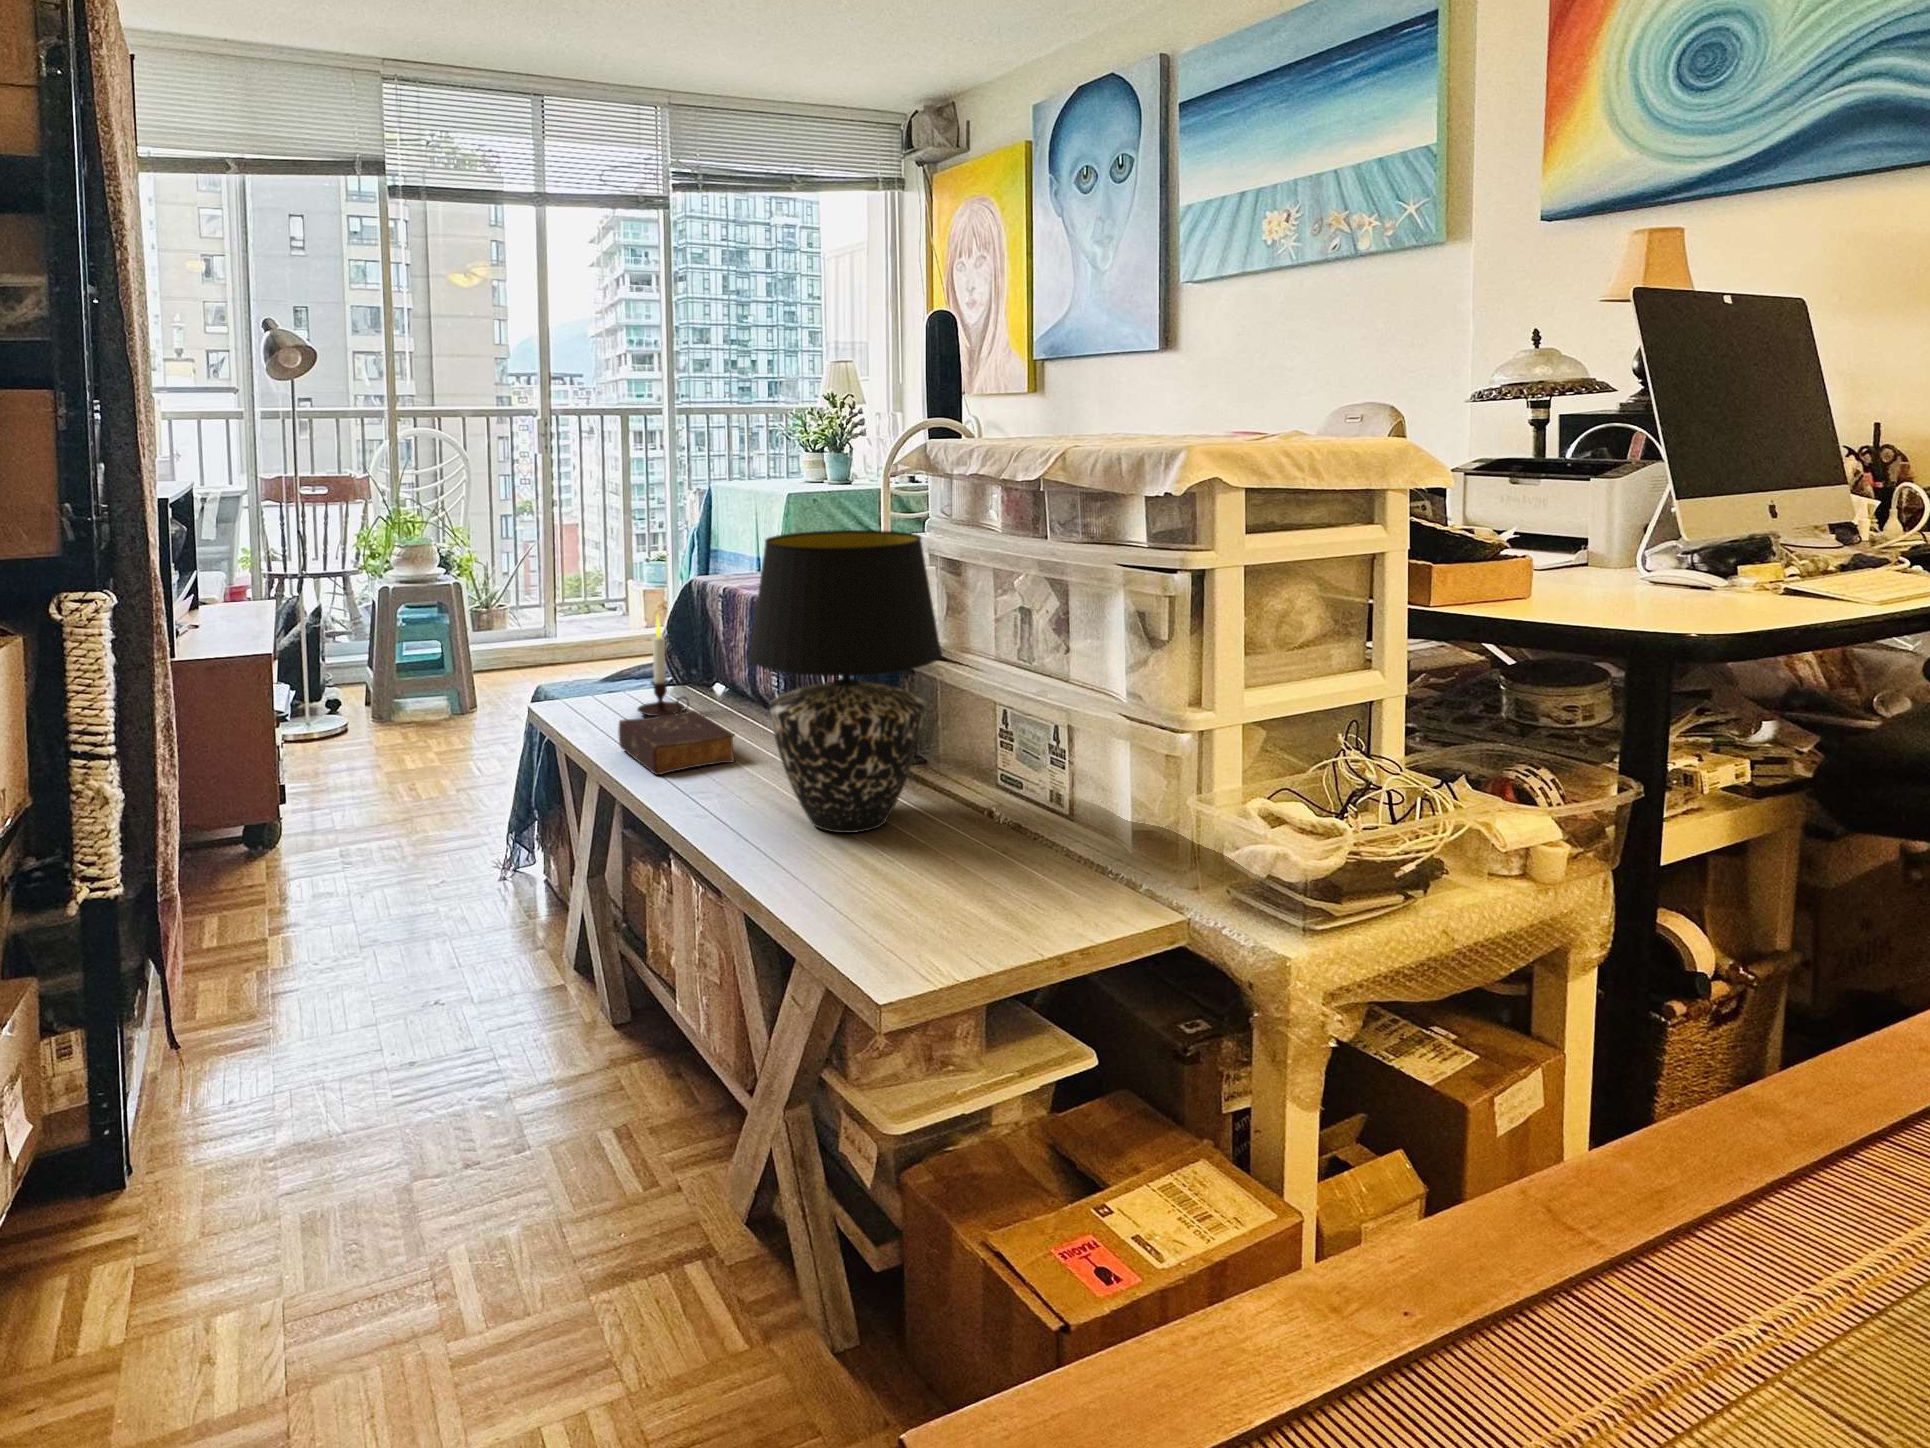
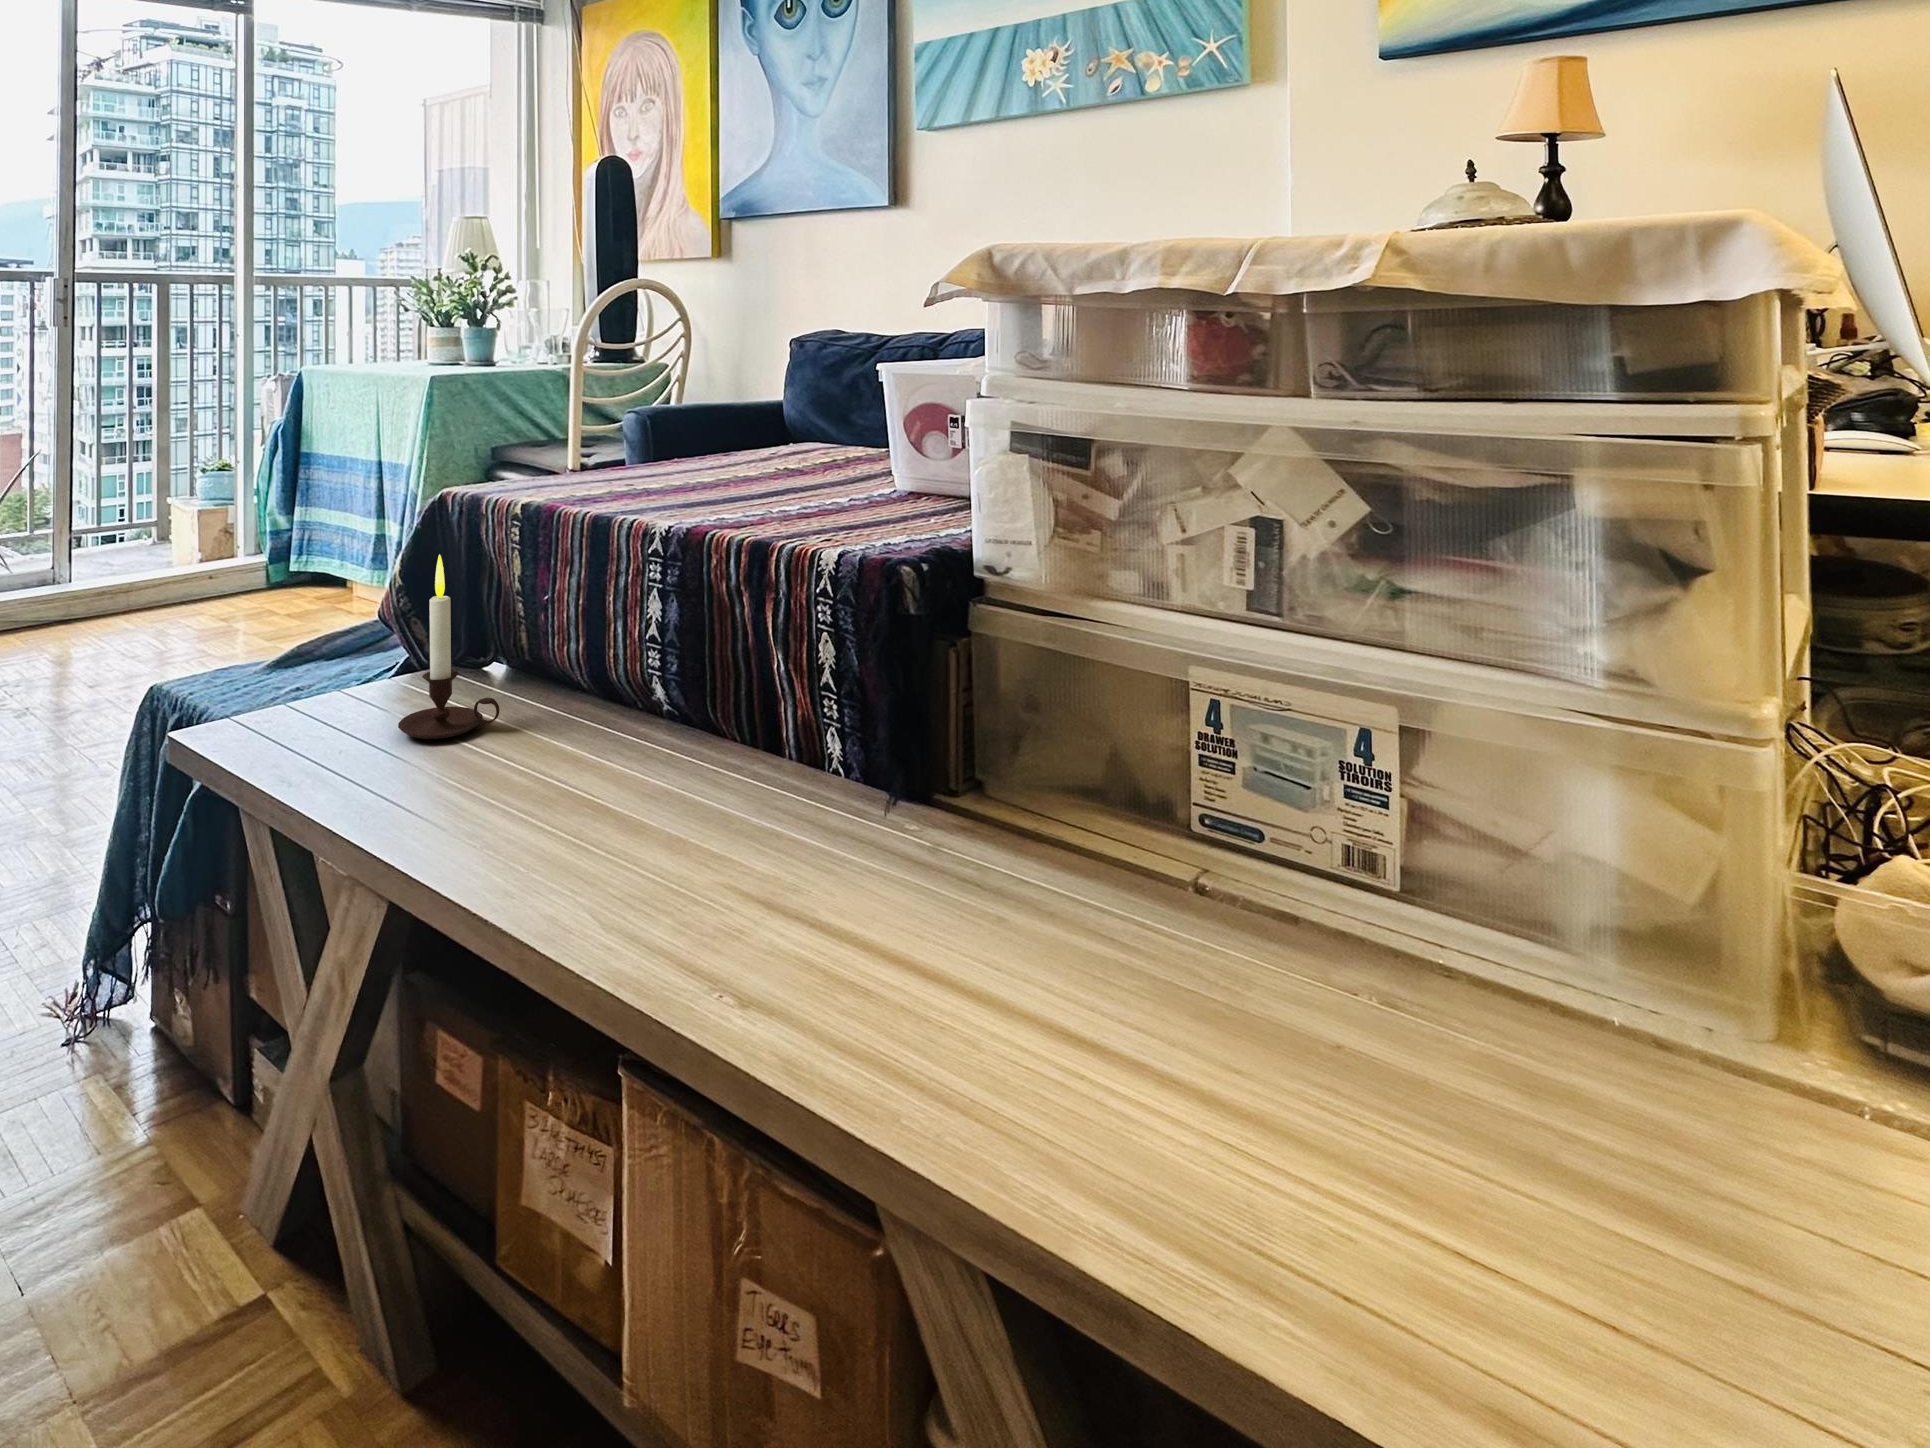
table lamp: present [749,530,942,833] -> none [868,389,1266,1013]
book: present [618,710,735,775] -> none [425,730,677,888]

